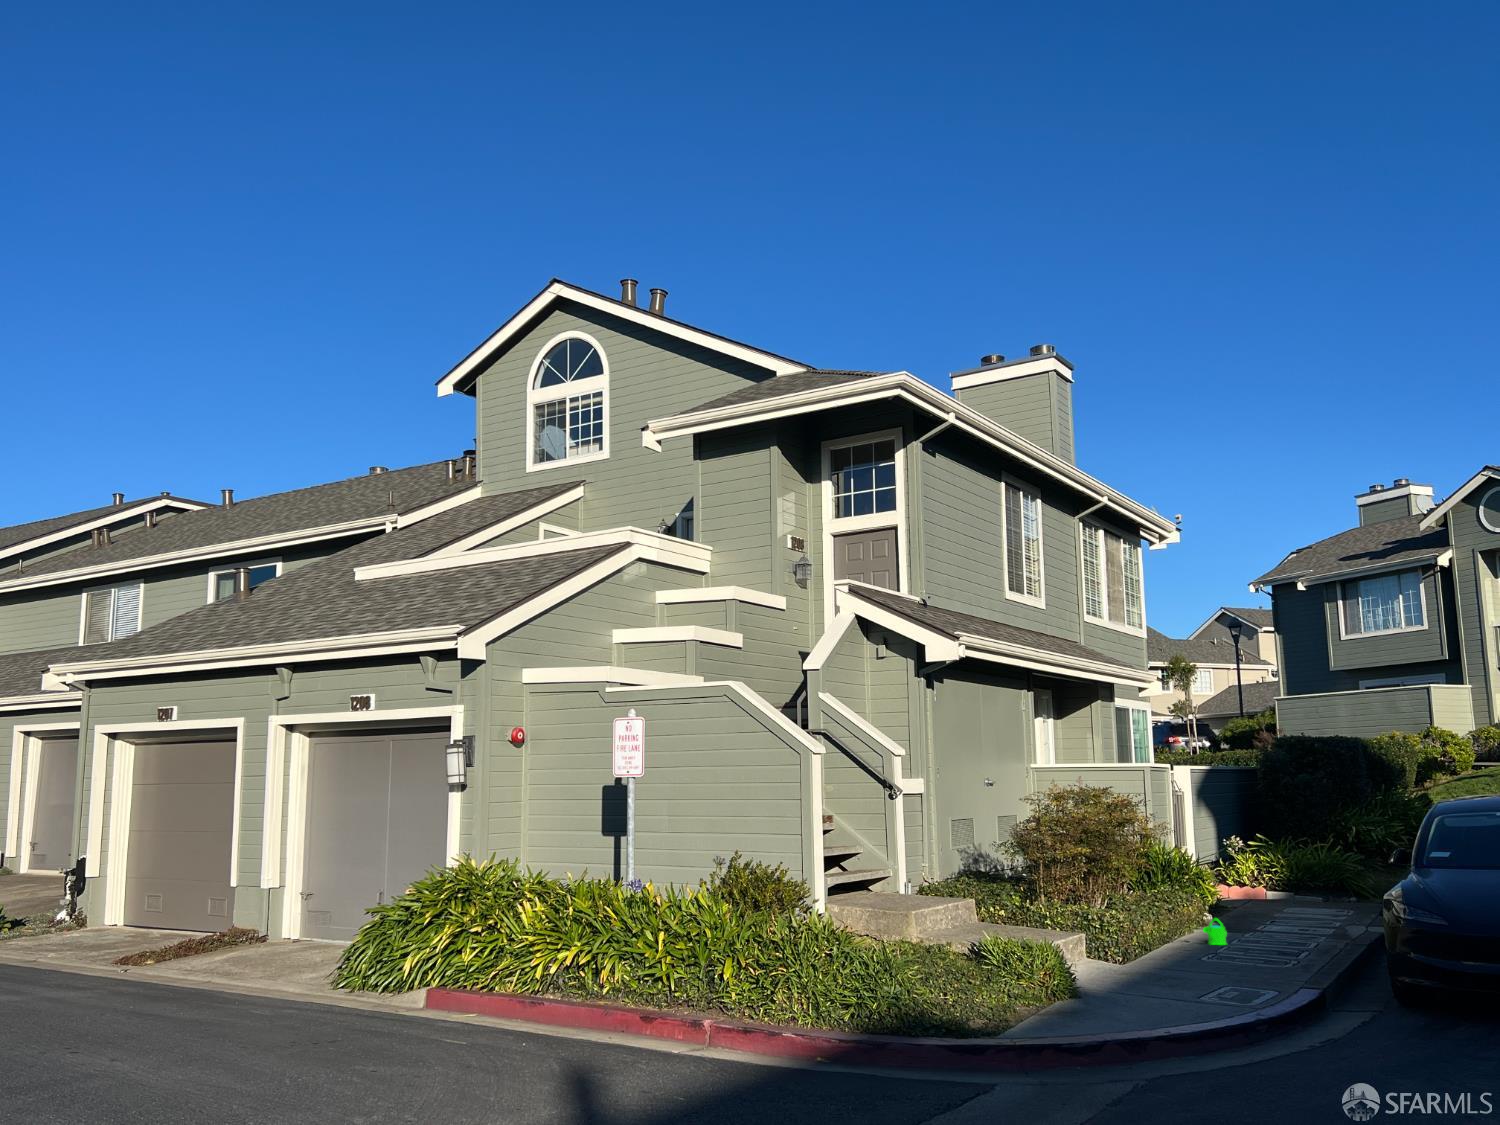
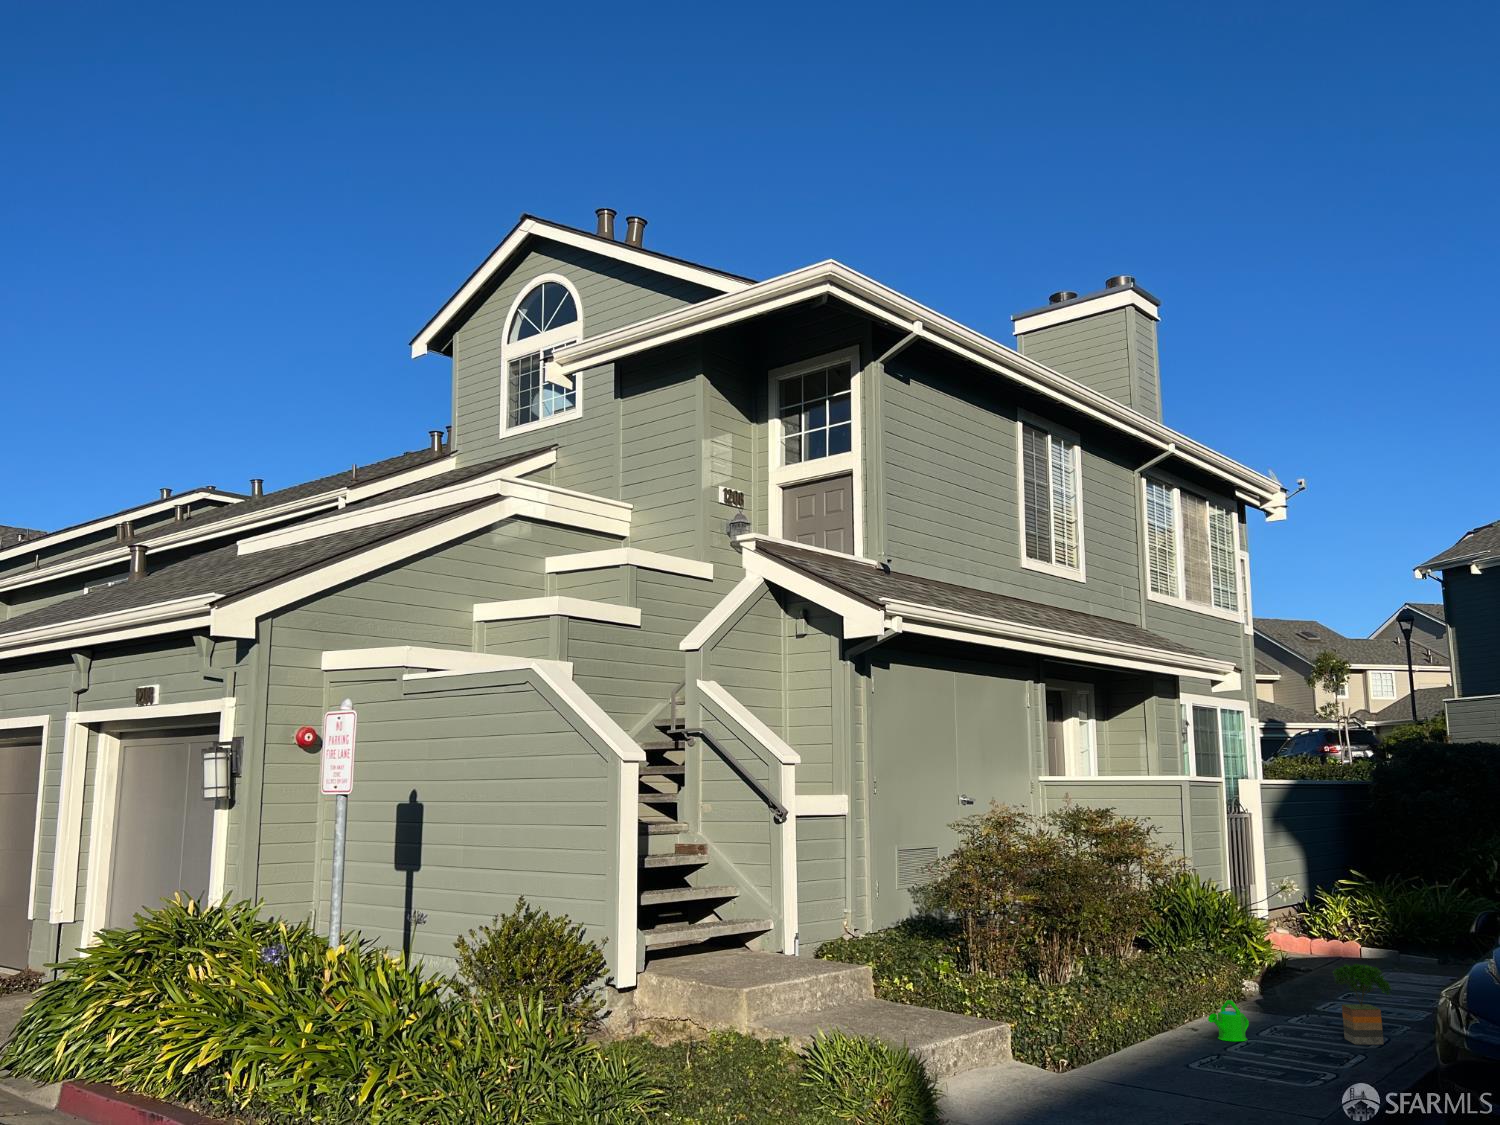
potted tree: none [1282,891,1323,944] -> present [1332,964,1391,1045]

